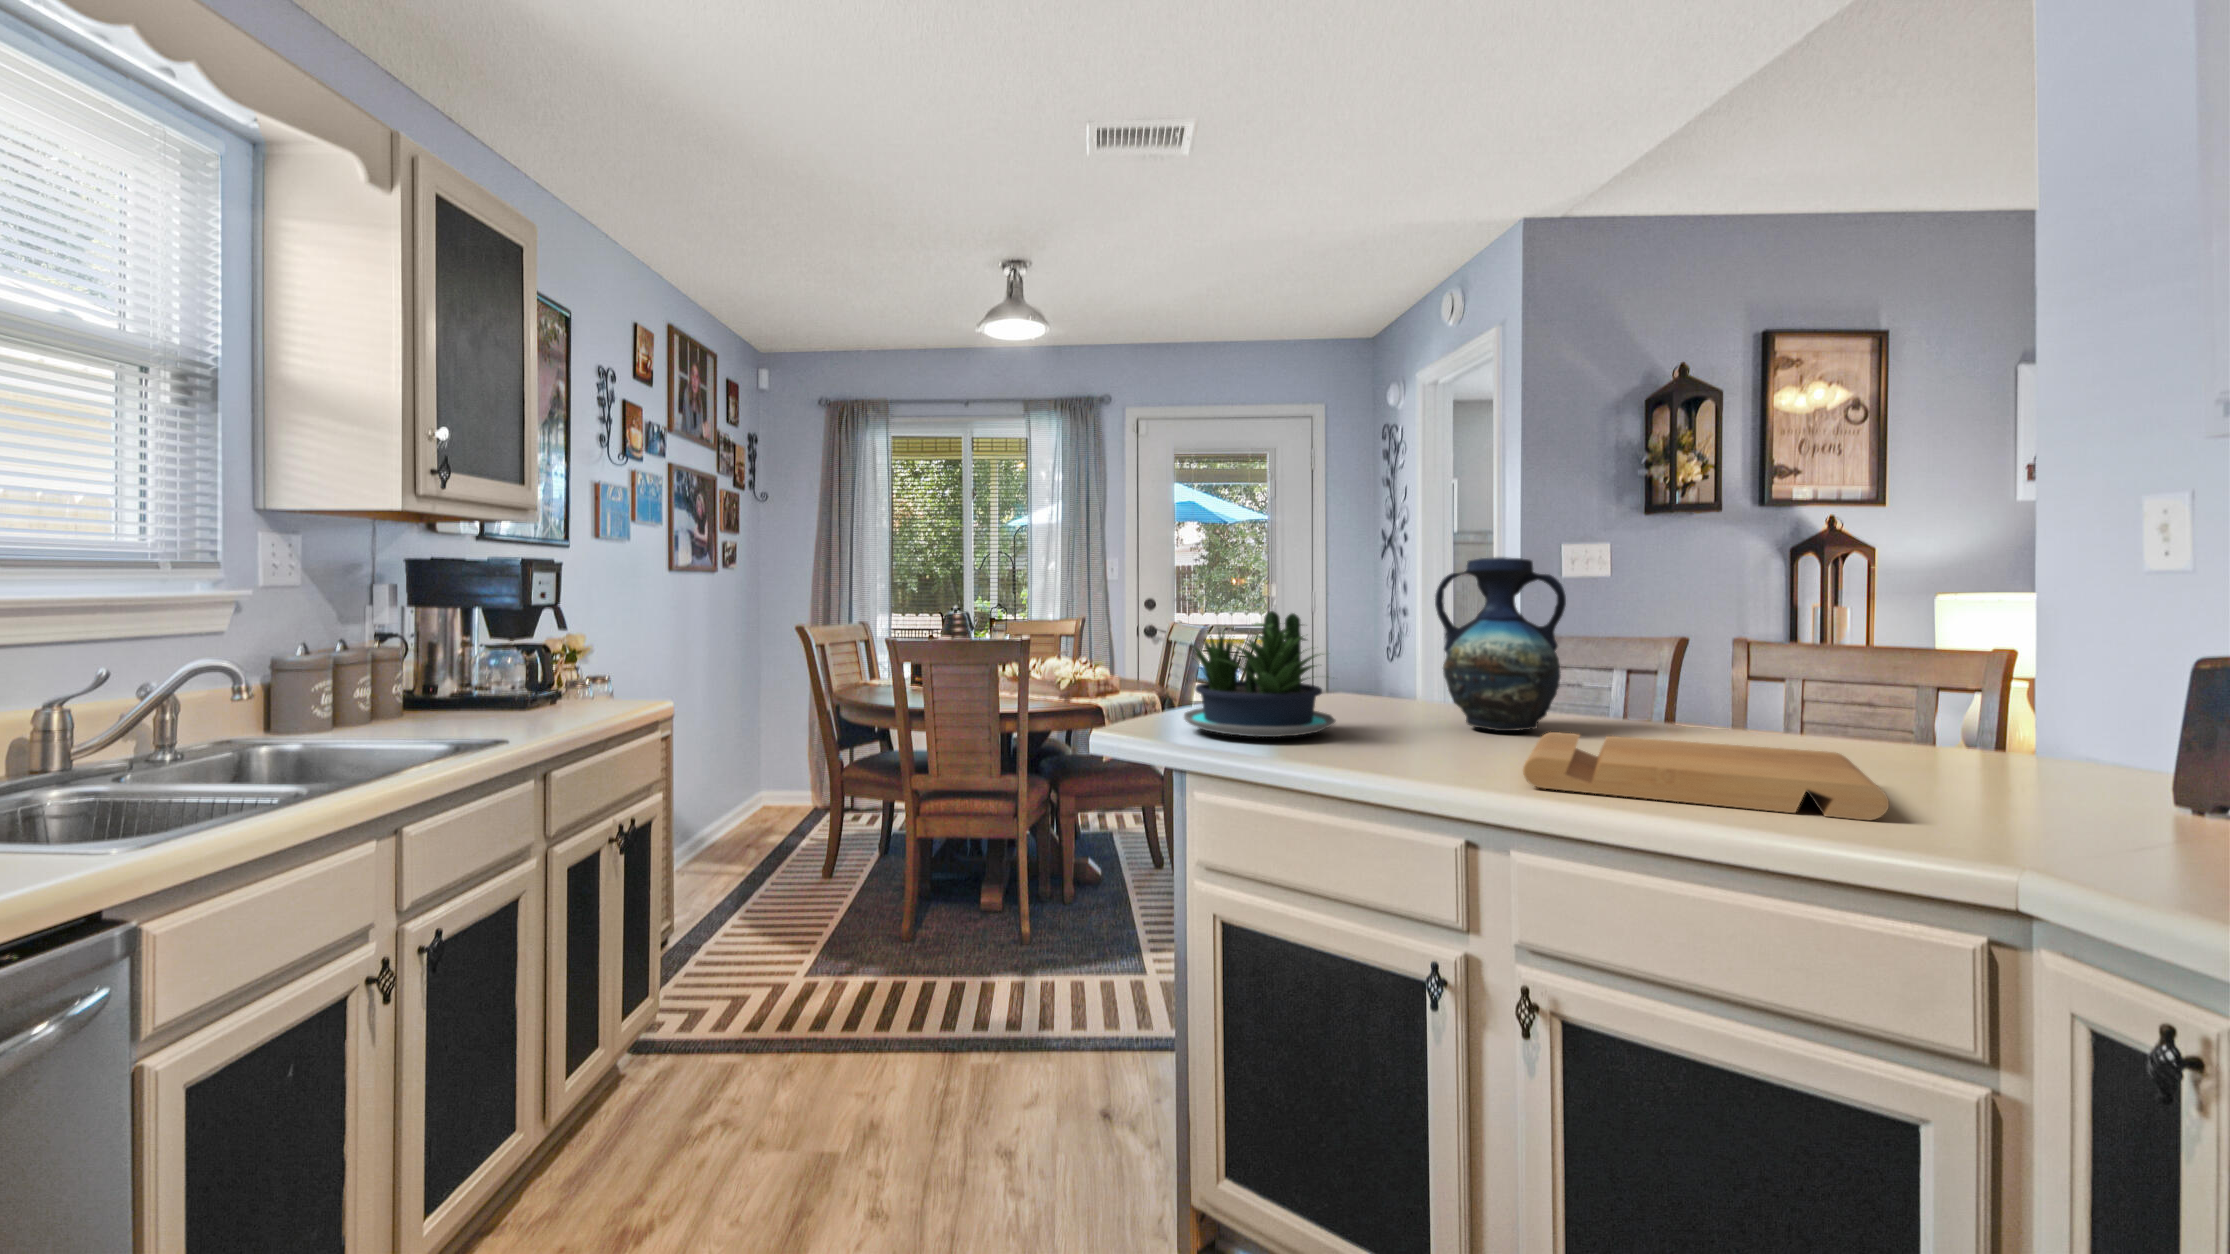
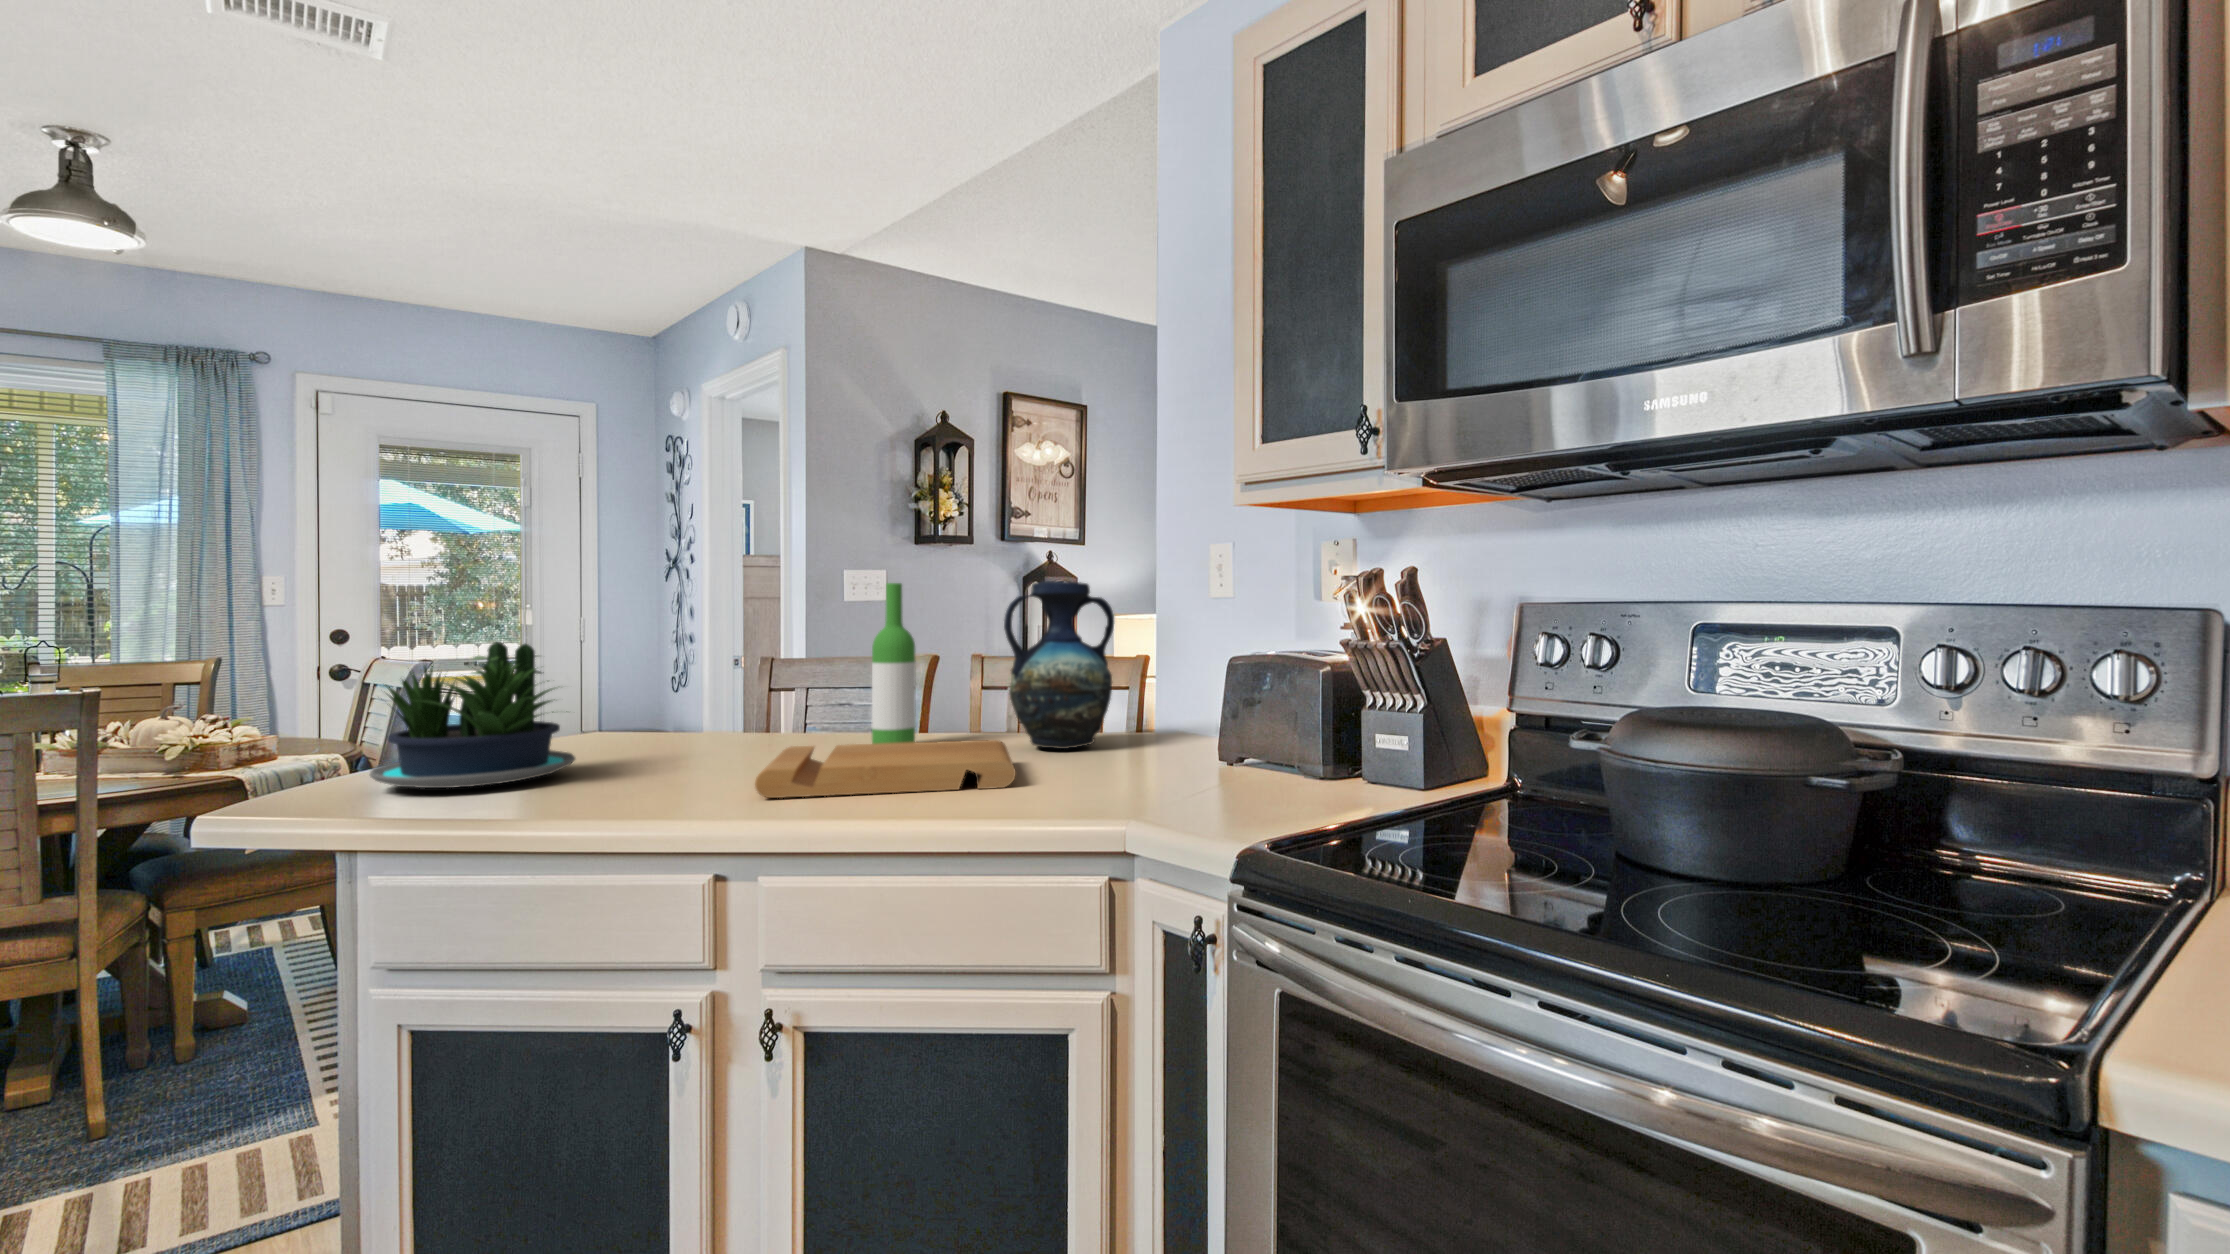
wine bottle: none [1638,553,1696,746] -> present [872,583,916,744]
vase: present [1435,557,1566,731] -> present [1004,581,1114,749]

